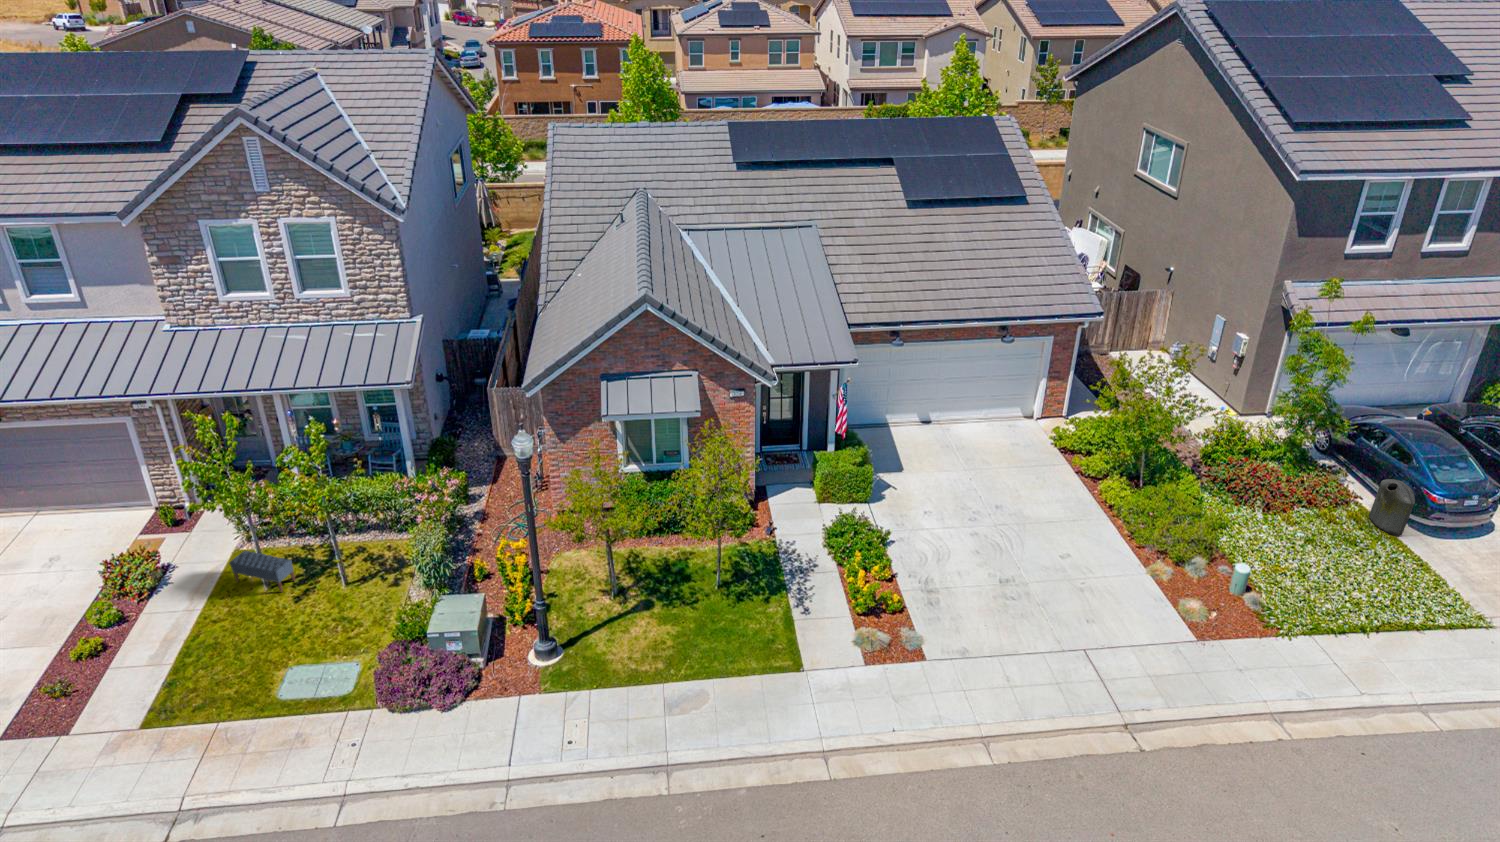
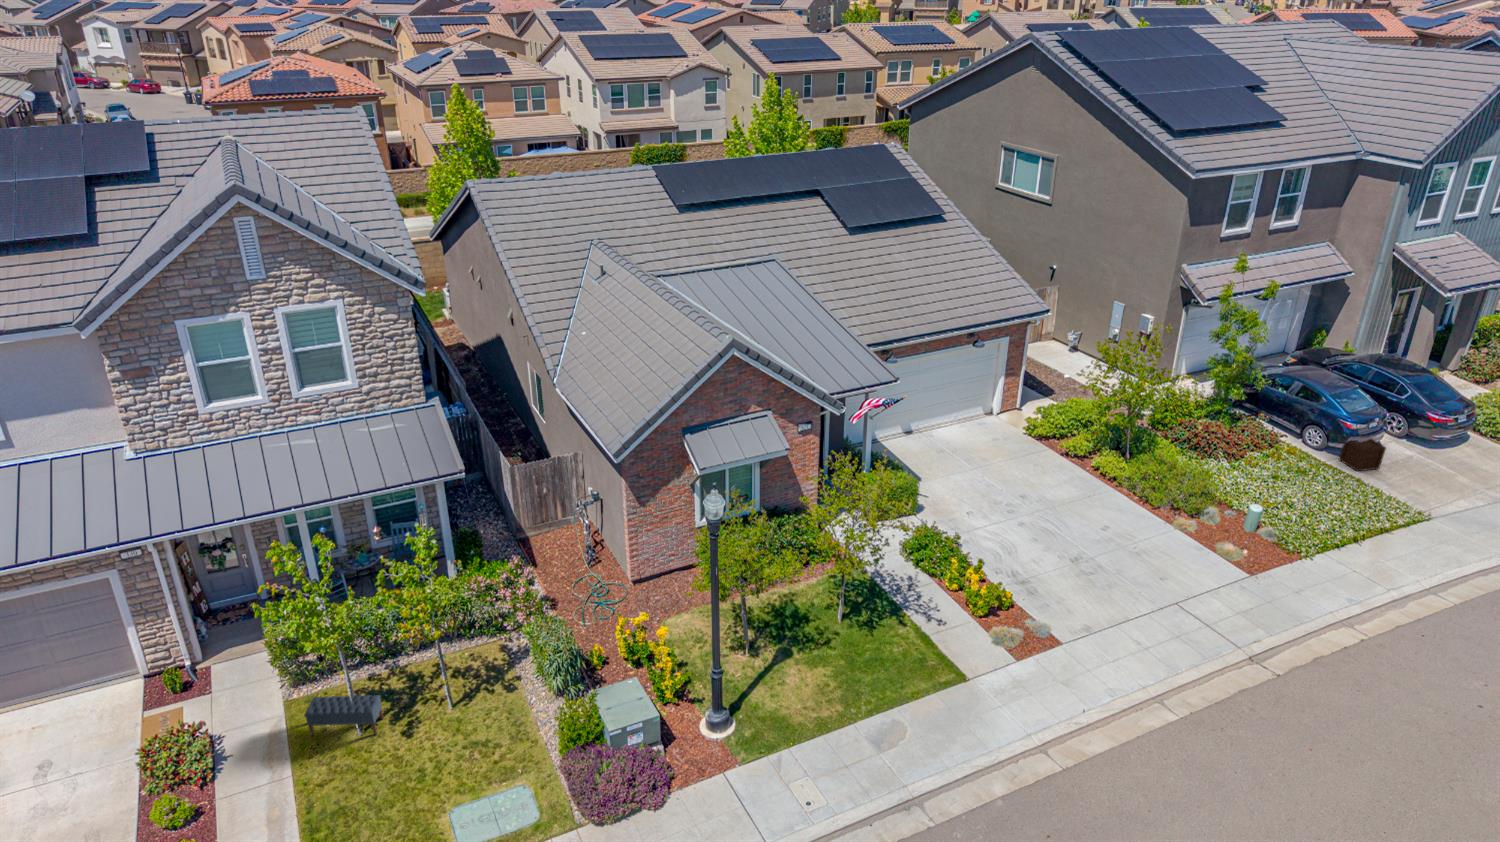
trash can: present [1369,479,1415,536] -> none [1295,416,1337,462]
wooden crate: none [1418,513,1476,557] -> present [1339,437,1386,471]

